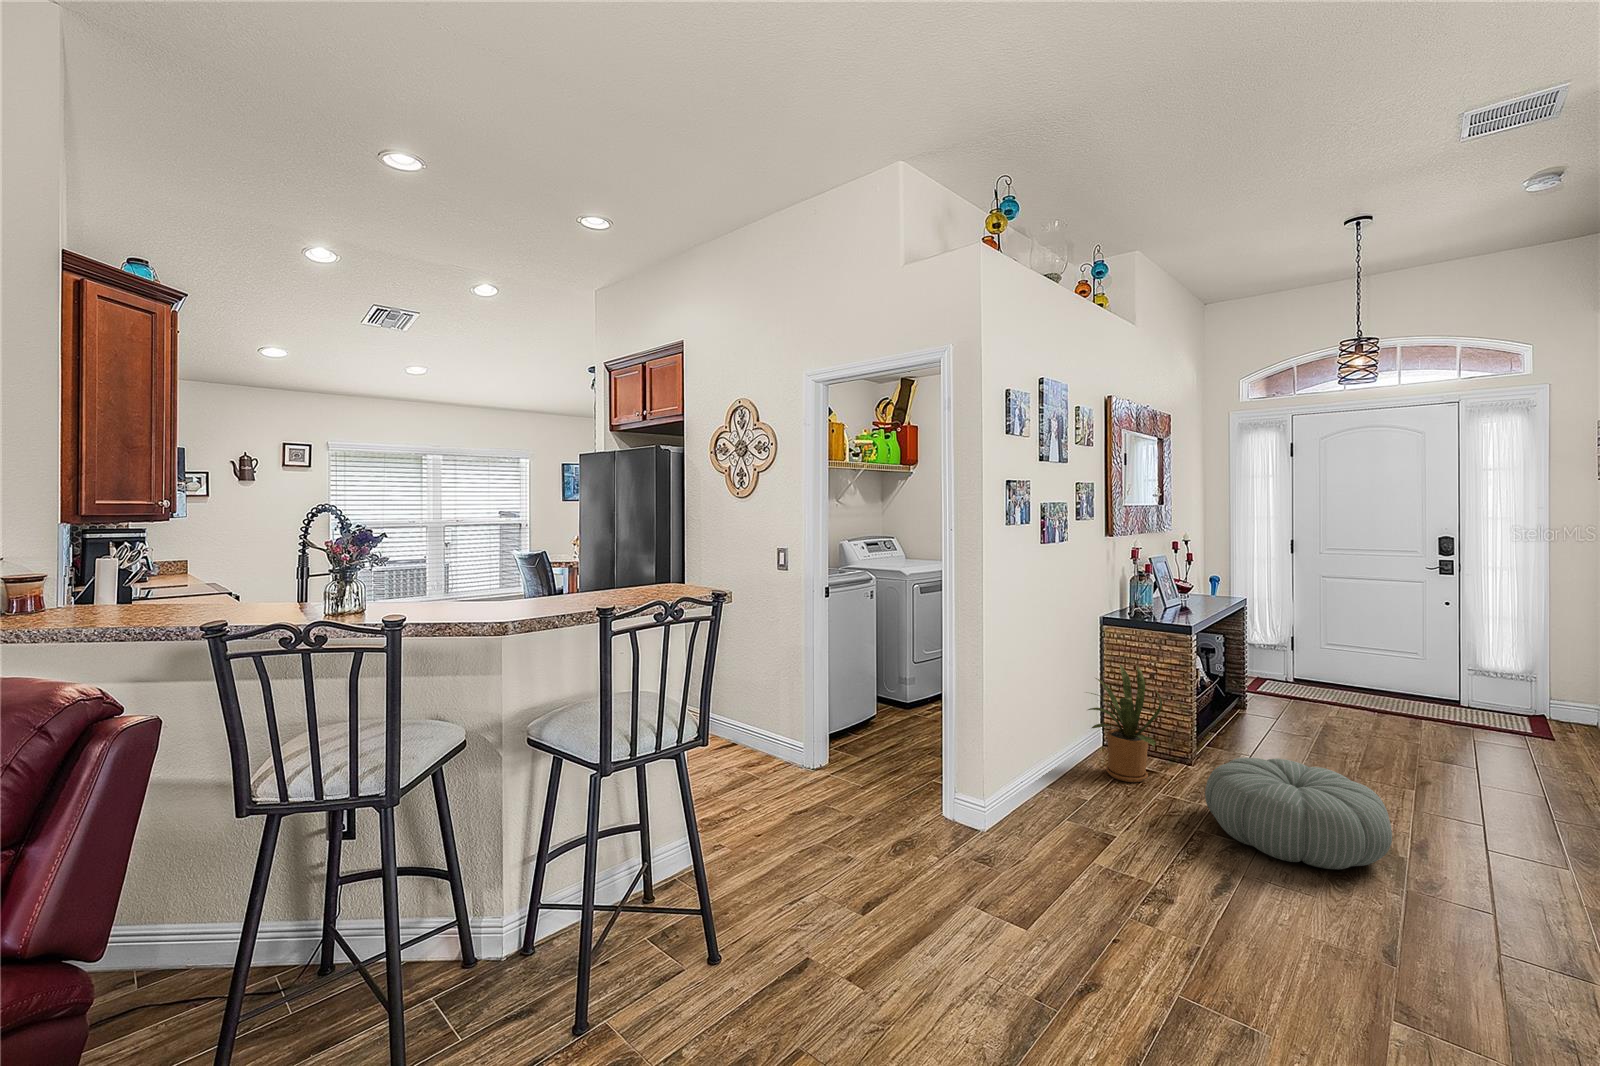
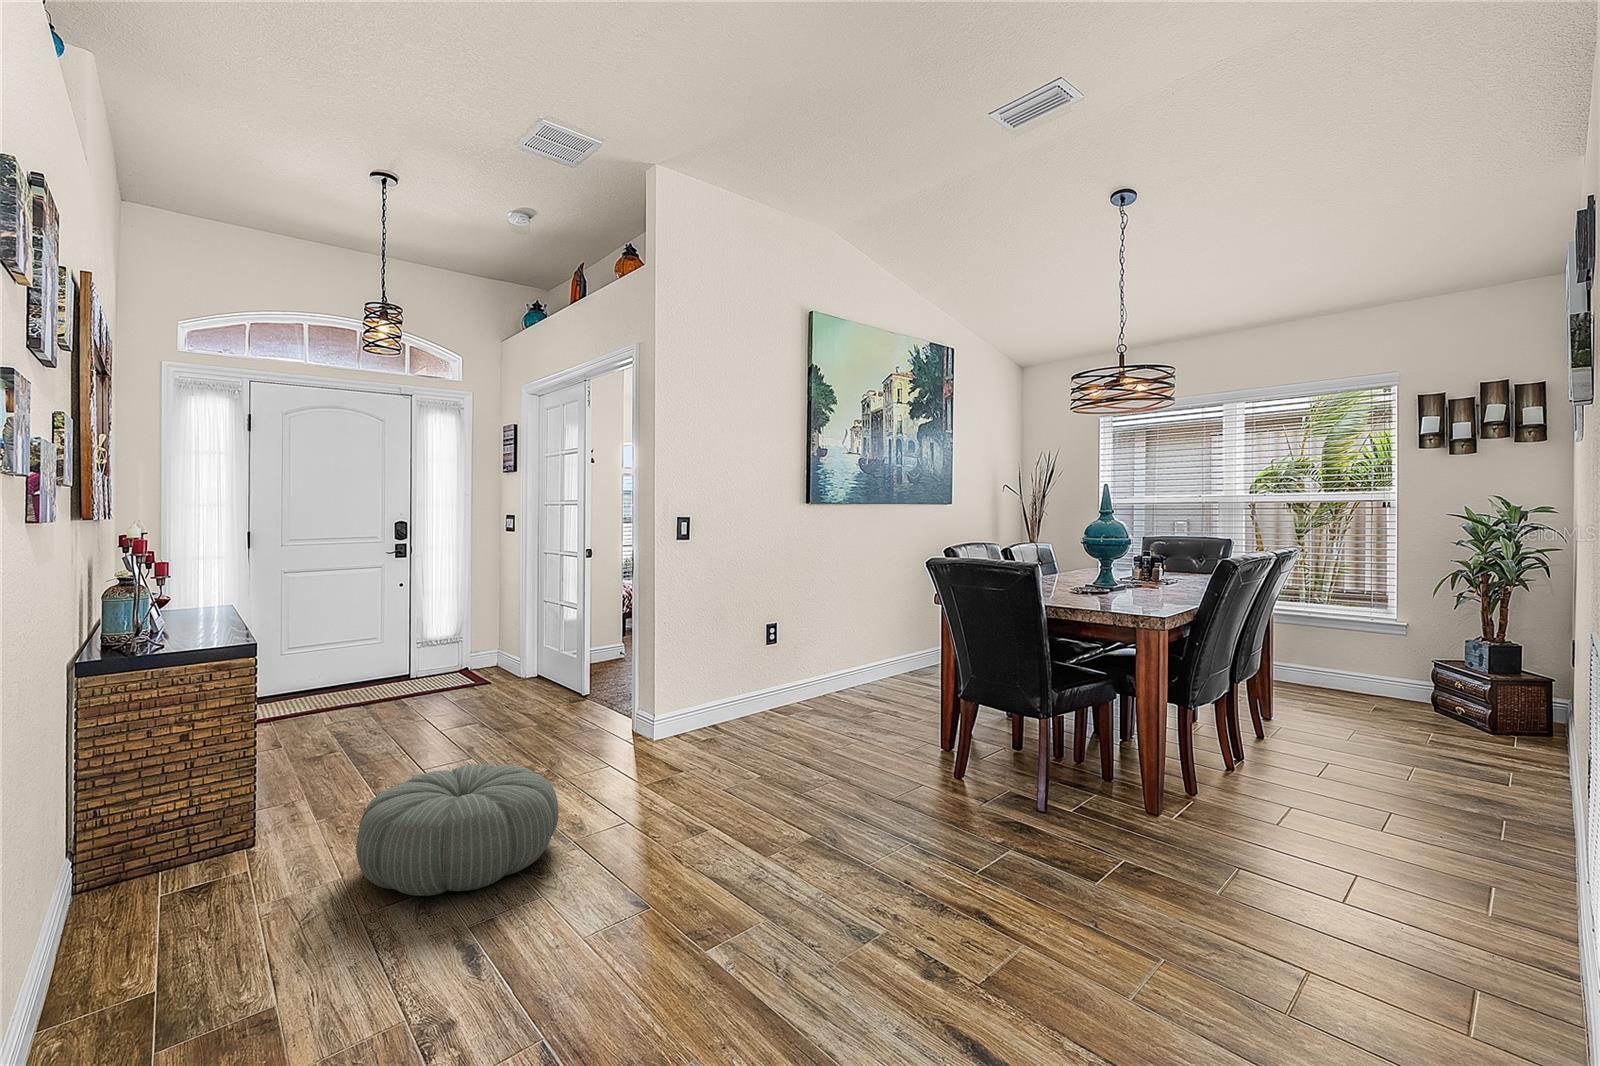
house plant: present [1088,664,1162,782] -> none [81,721,255,924]

